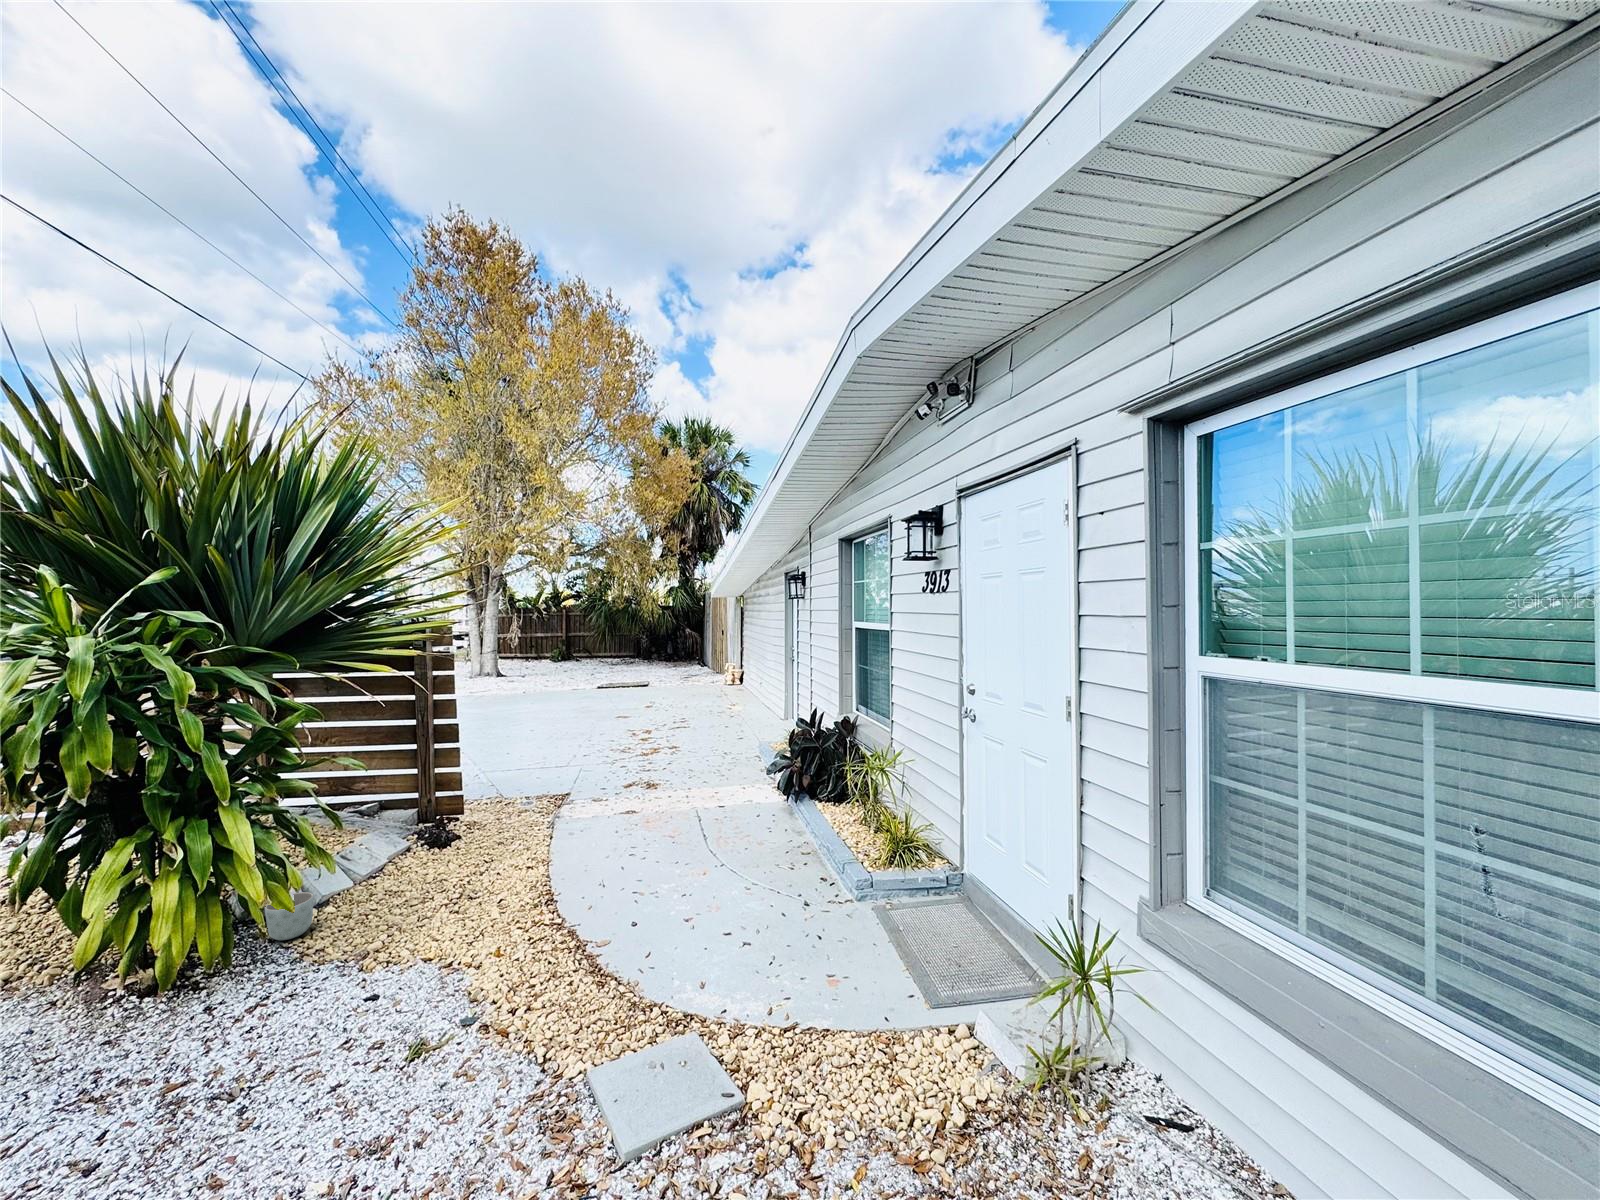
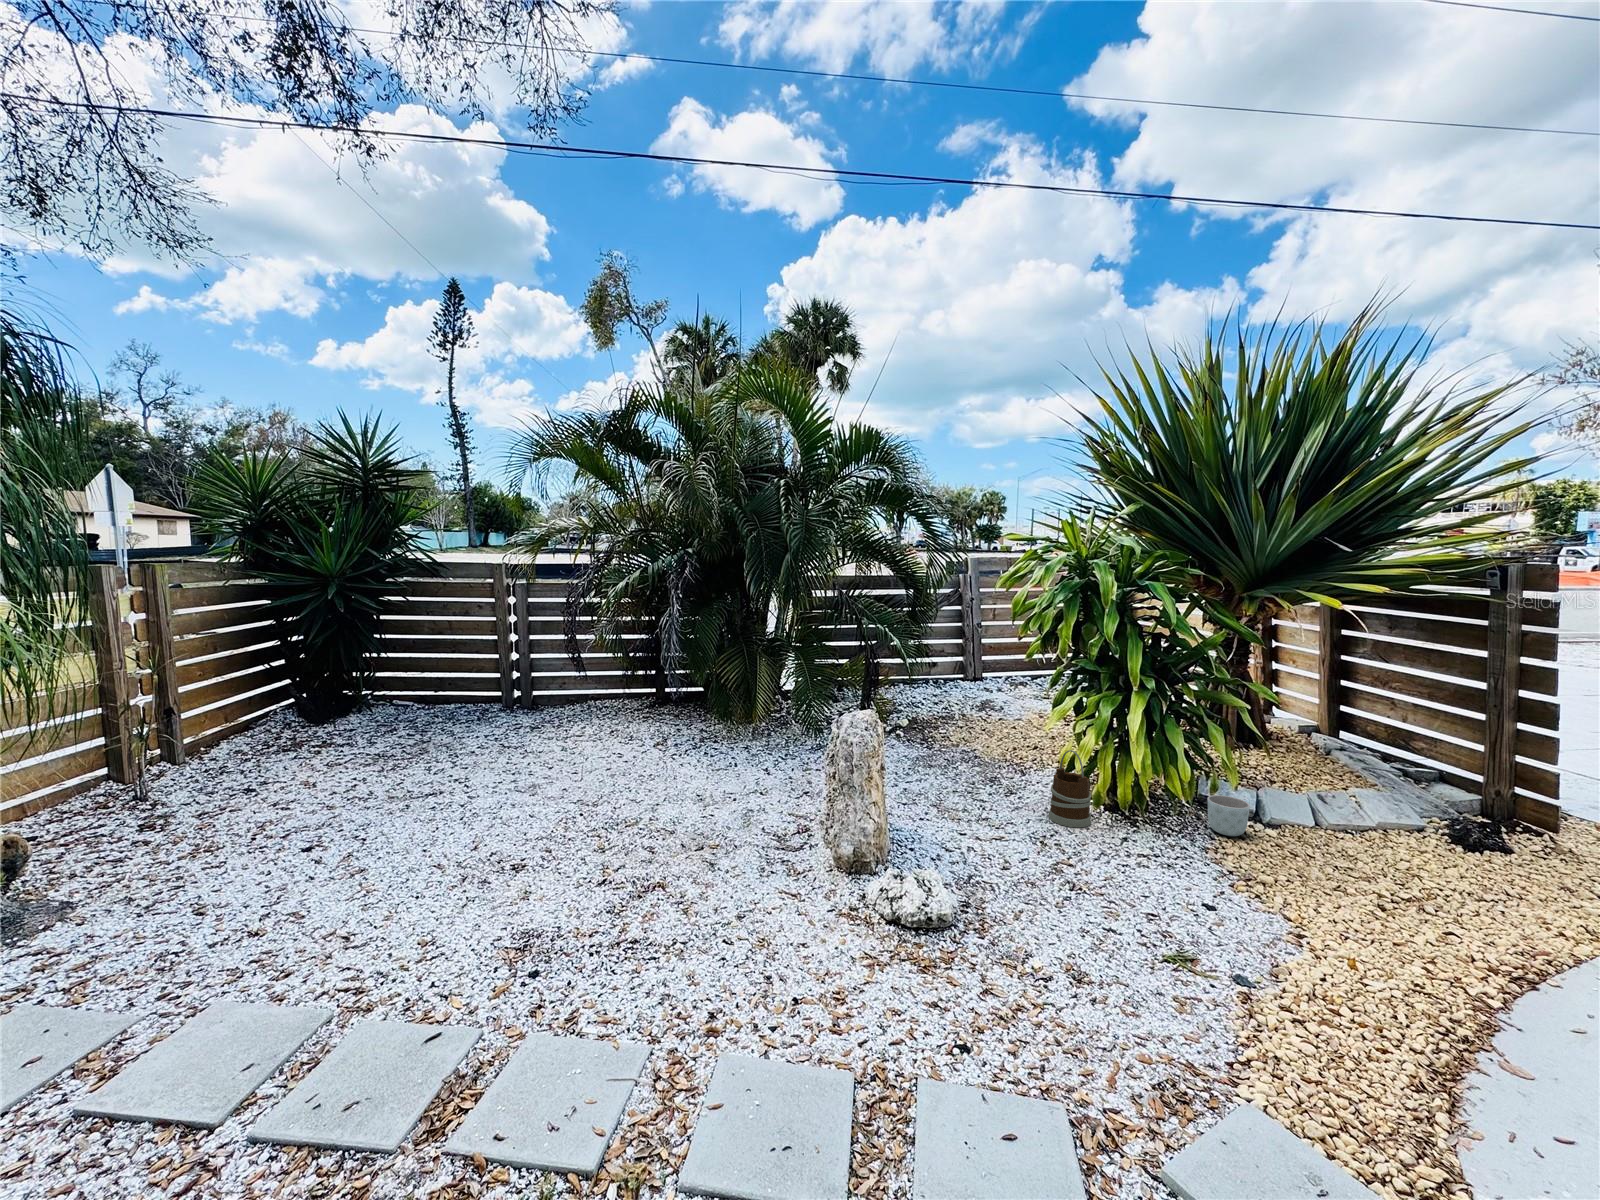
wooden bucket: none [48,942,135,1068] -> present [1049,750,1091,827]

